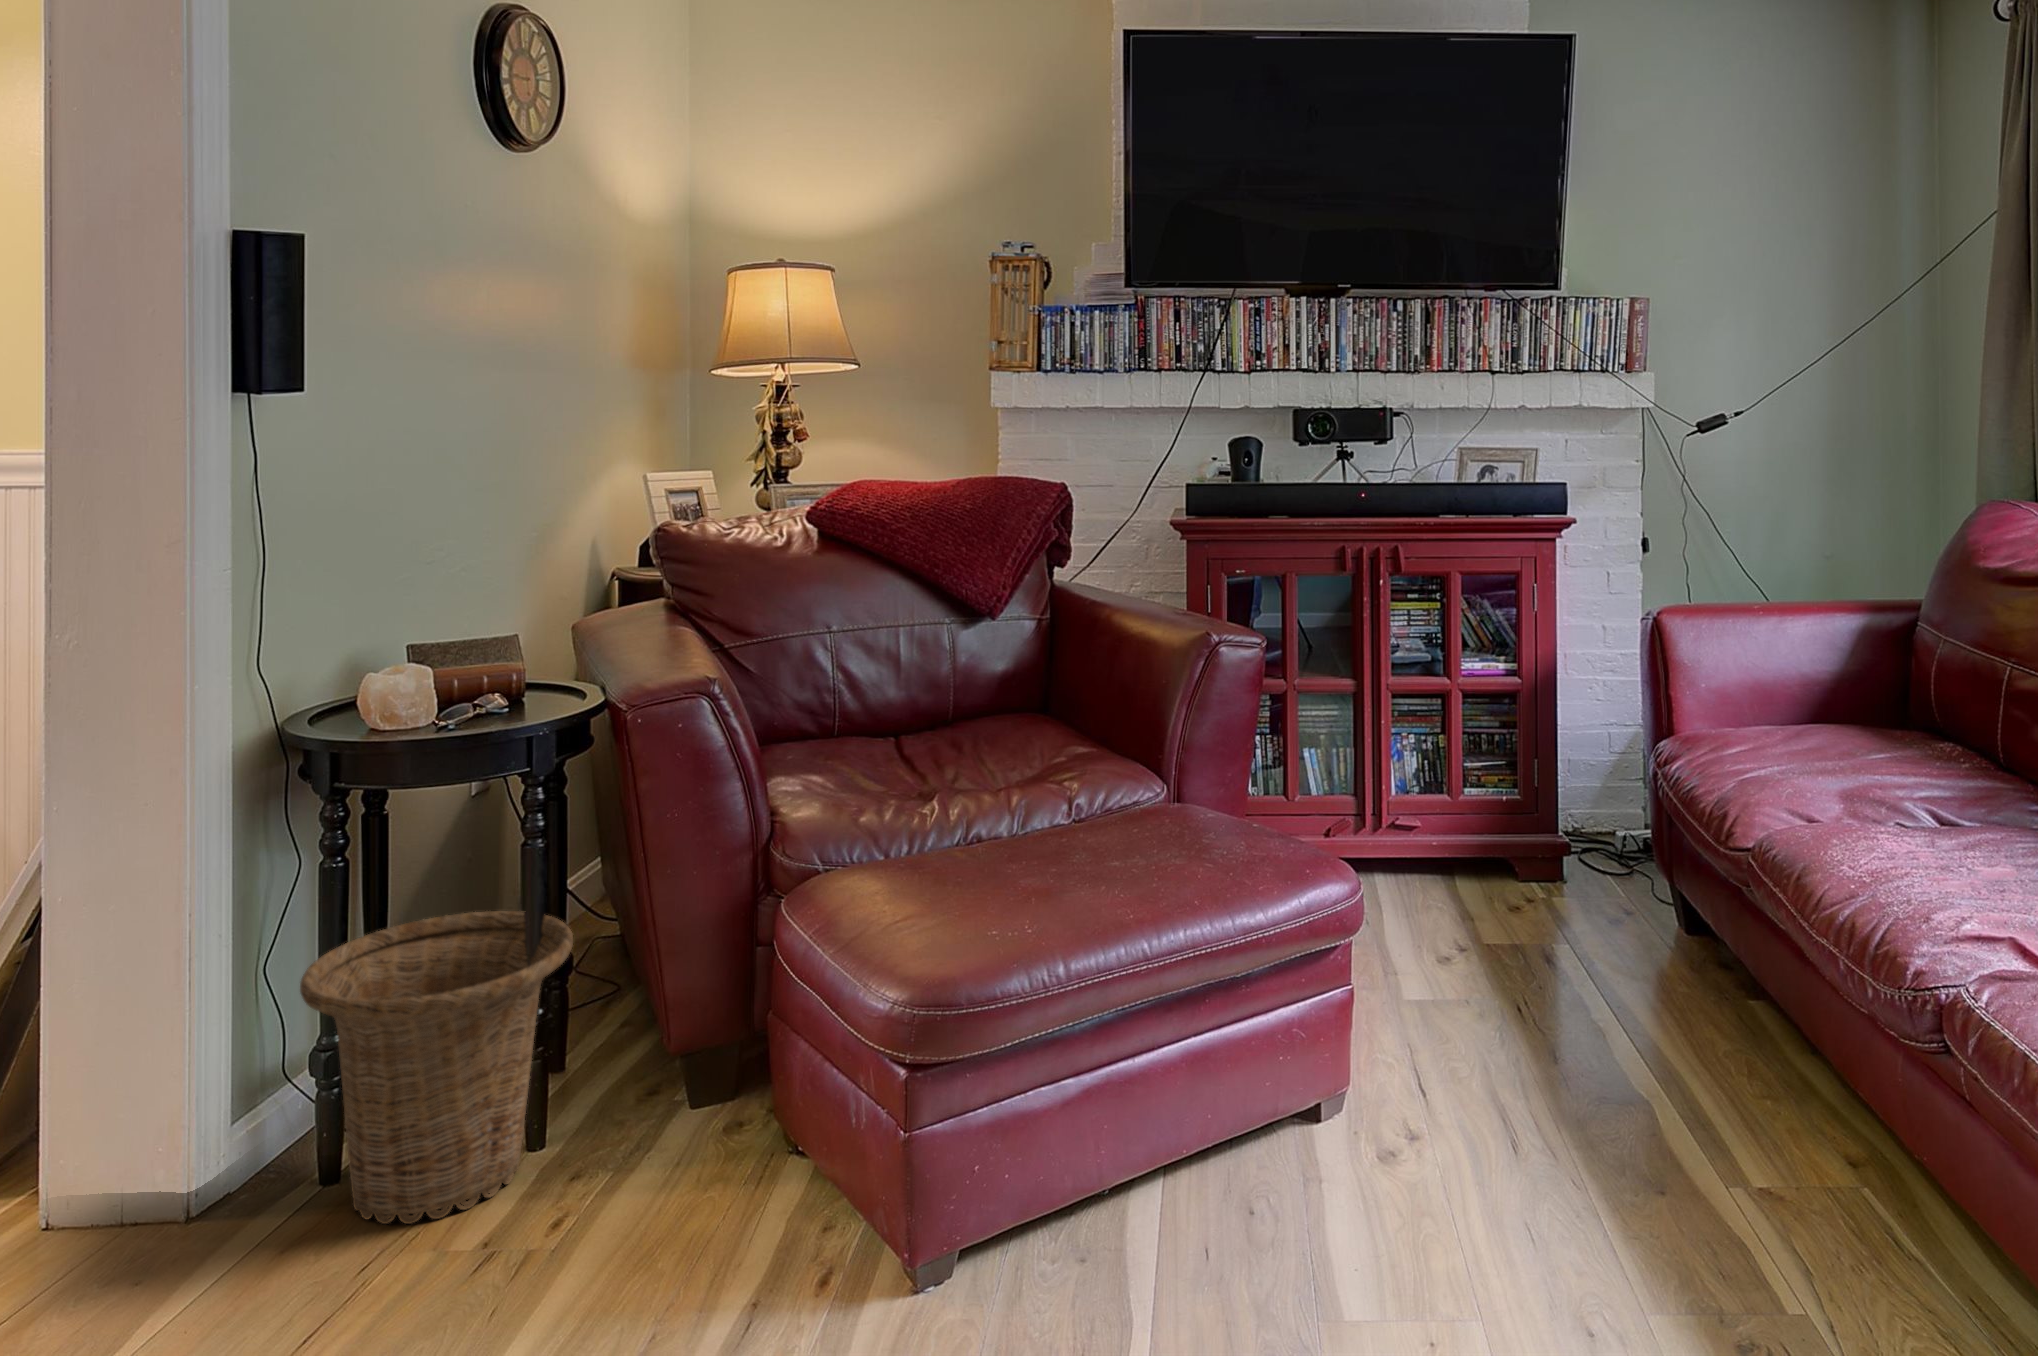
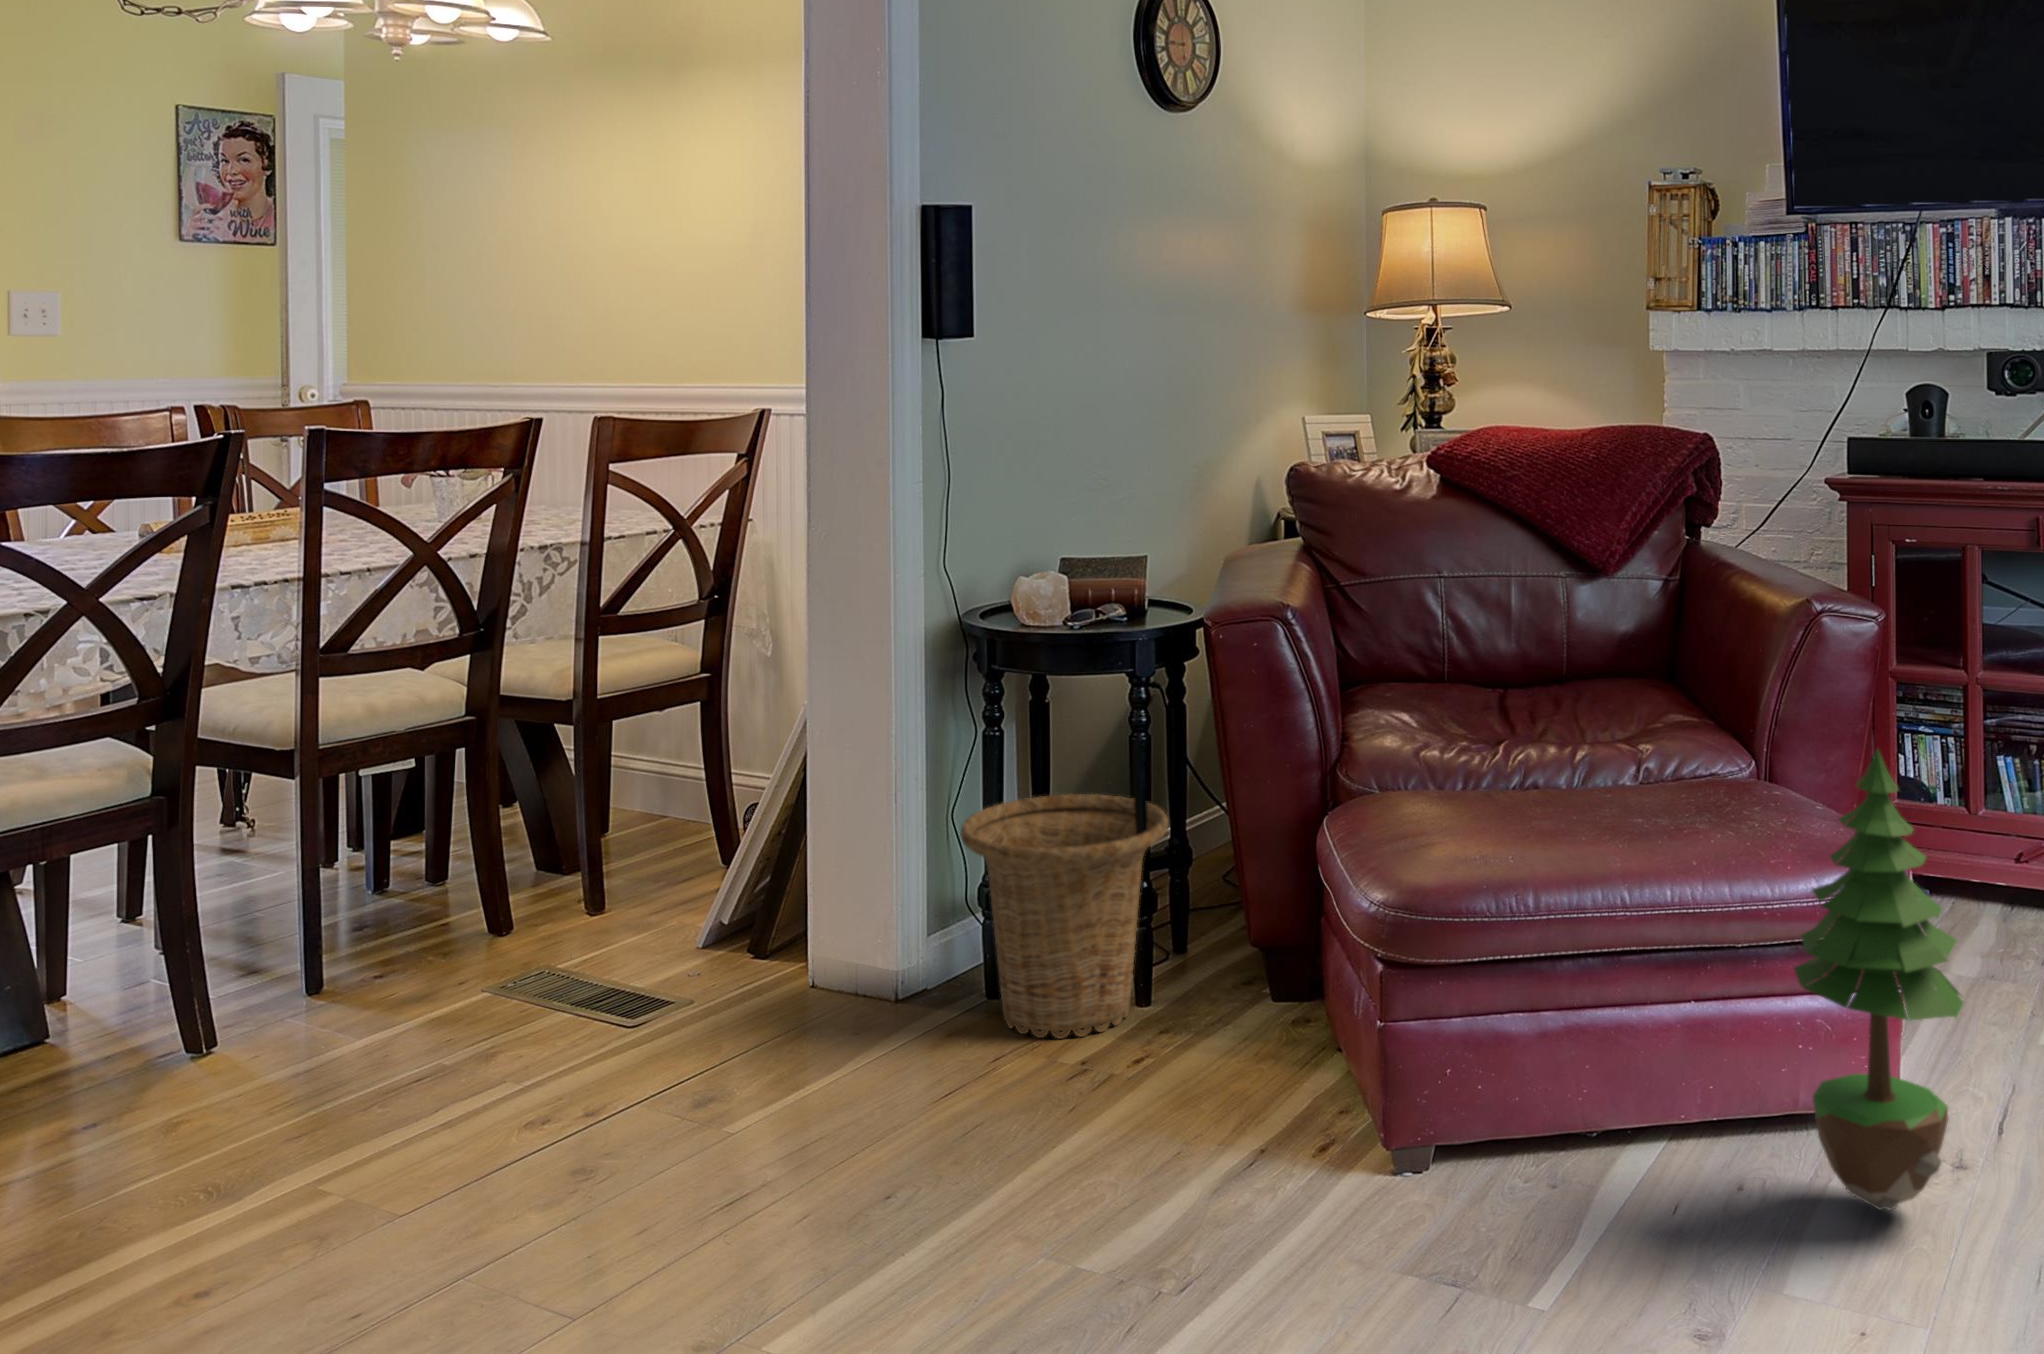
potted tree: none [1294,772,1451,1211] -> present [1794,750,1963,1210]

